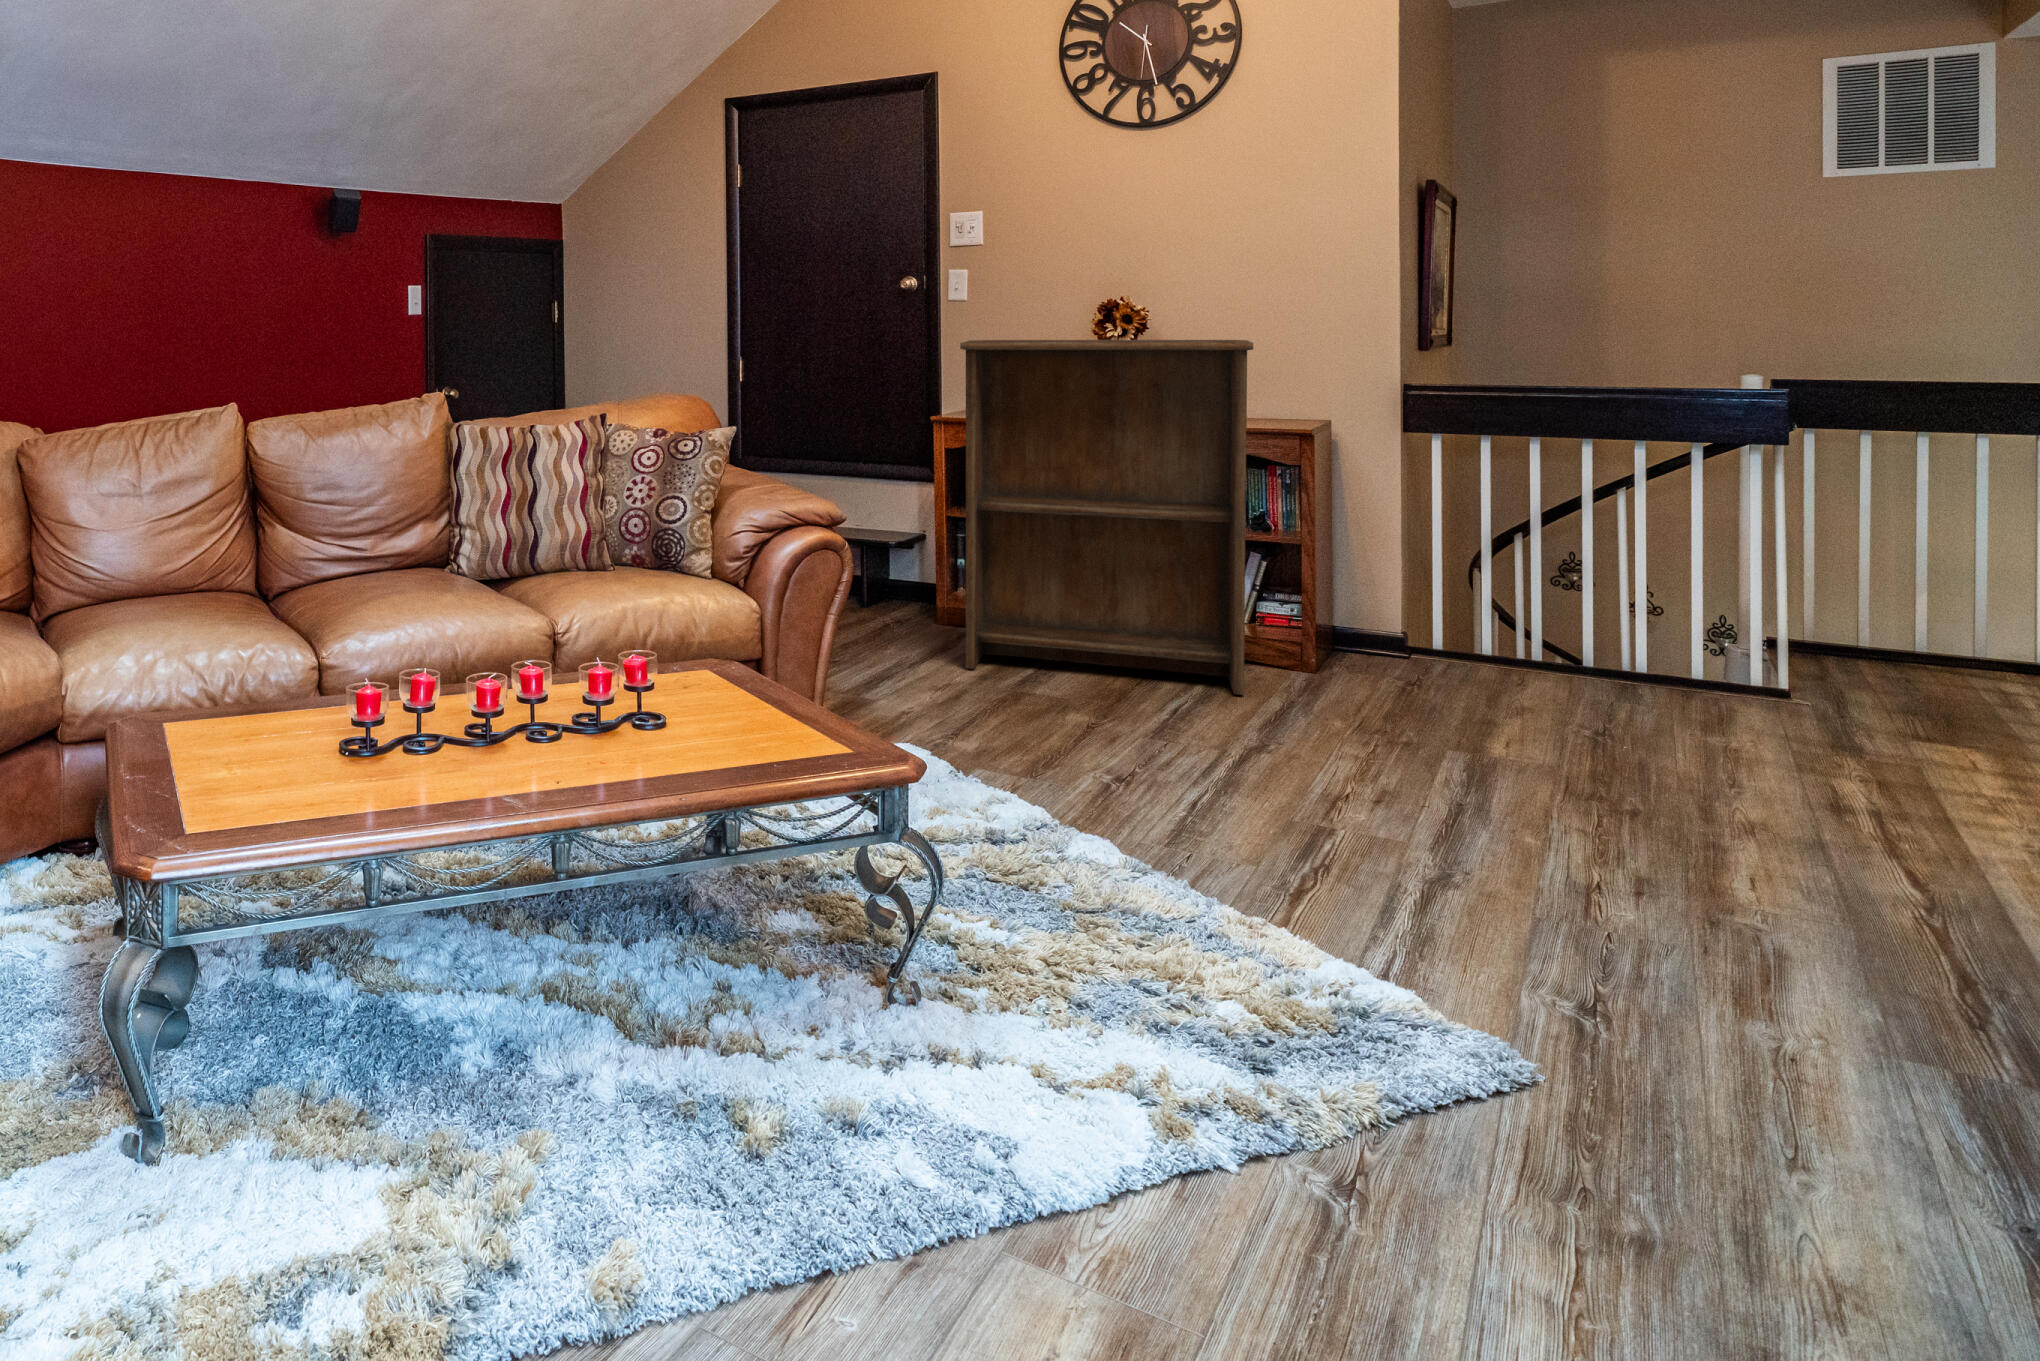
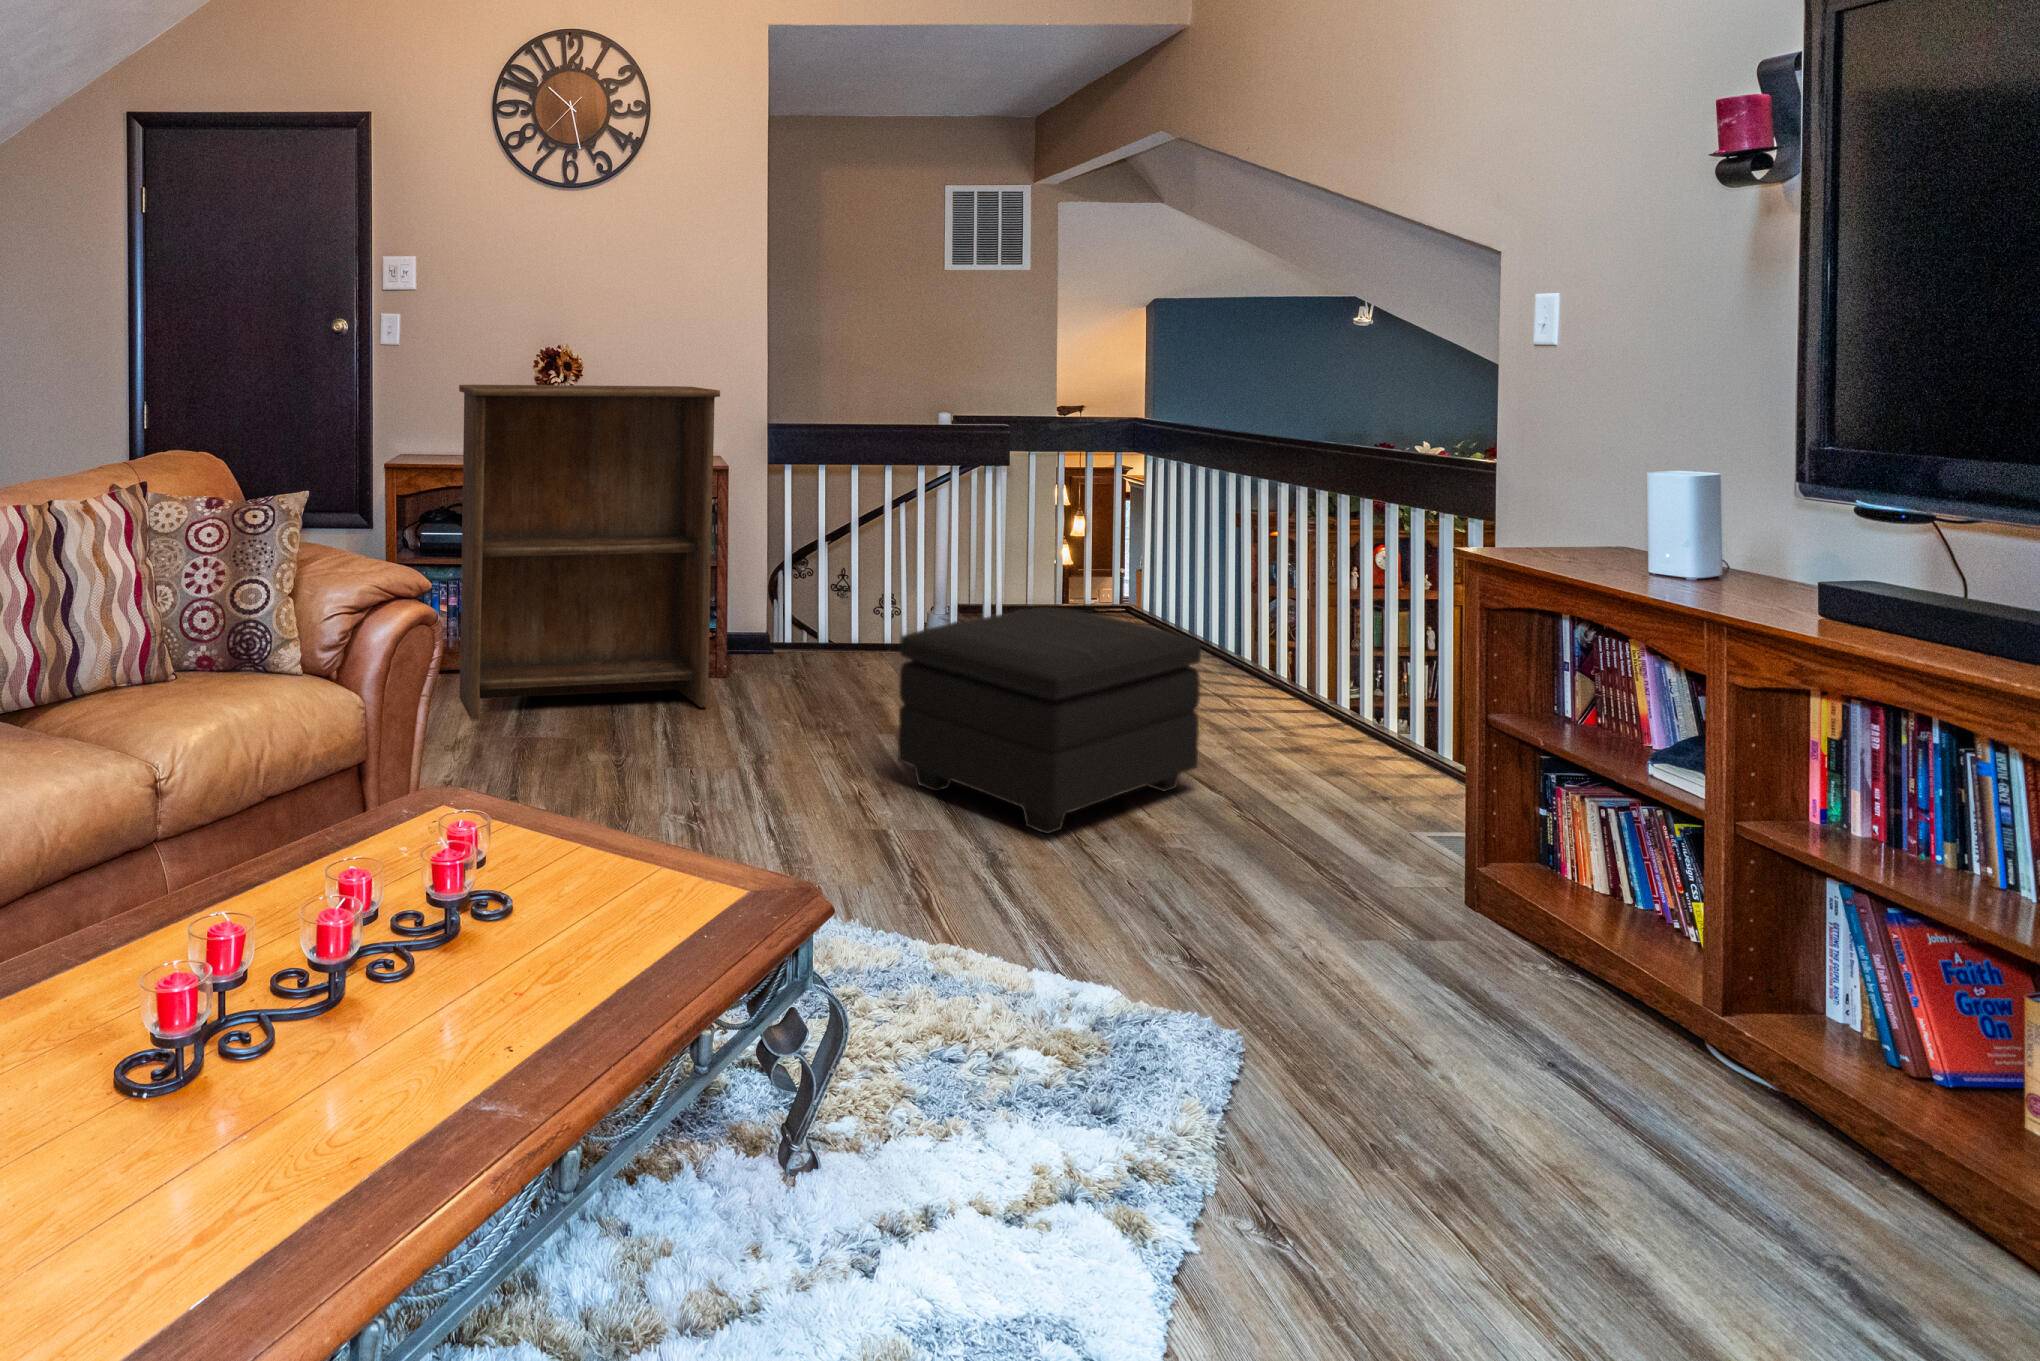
footstool: none [1400,615,1893,871] -> present [898,607,1201,834]

